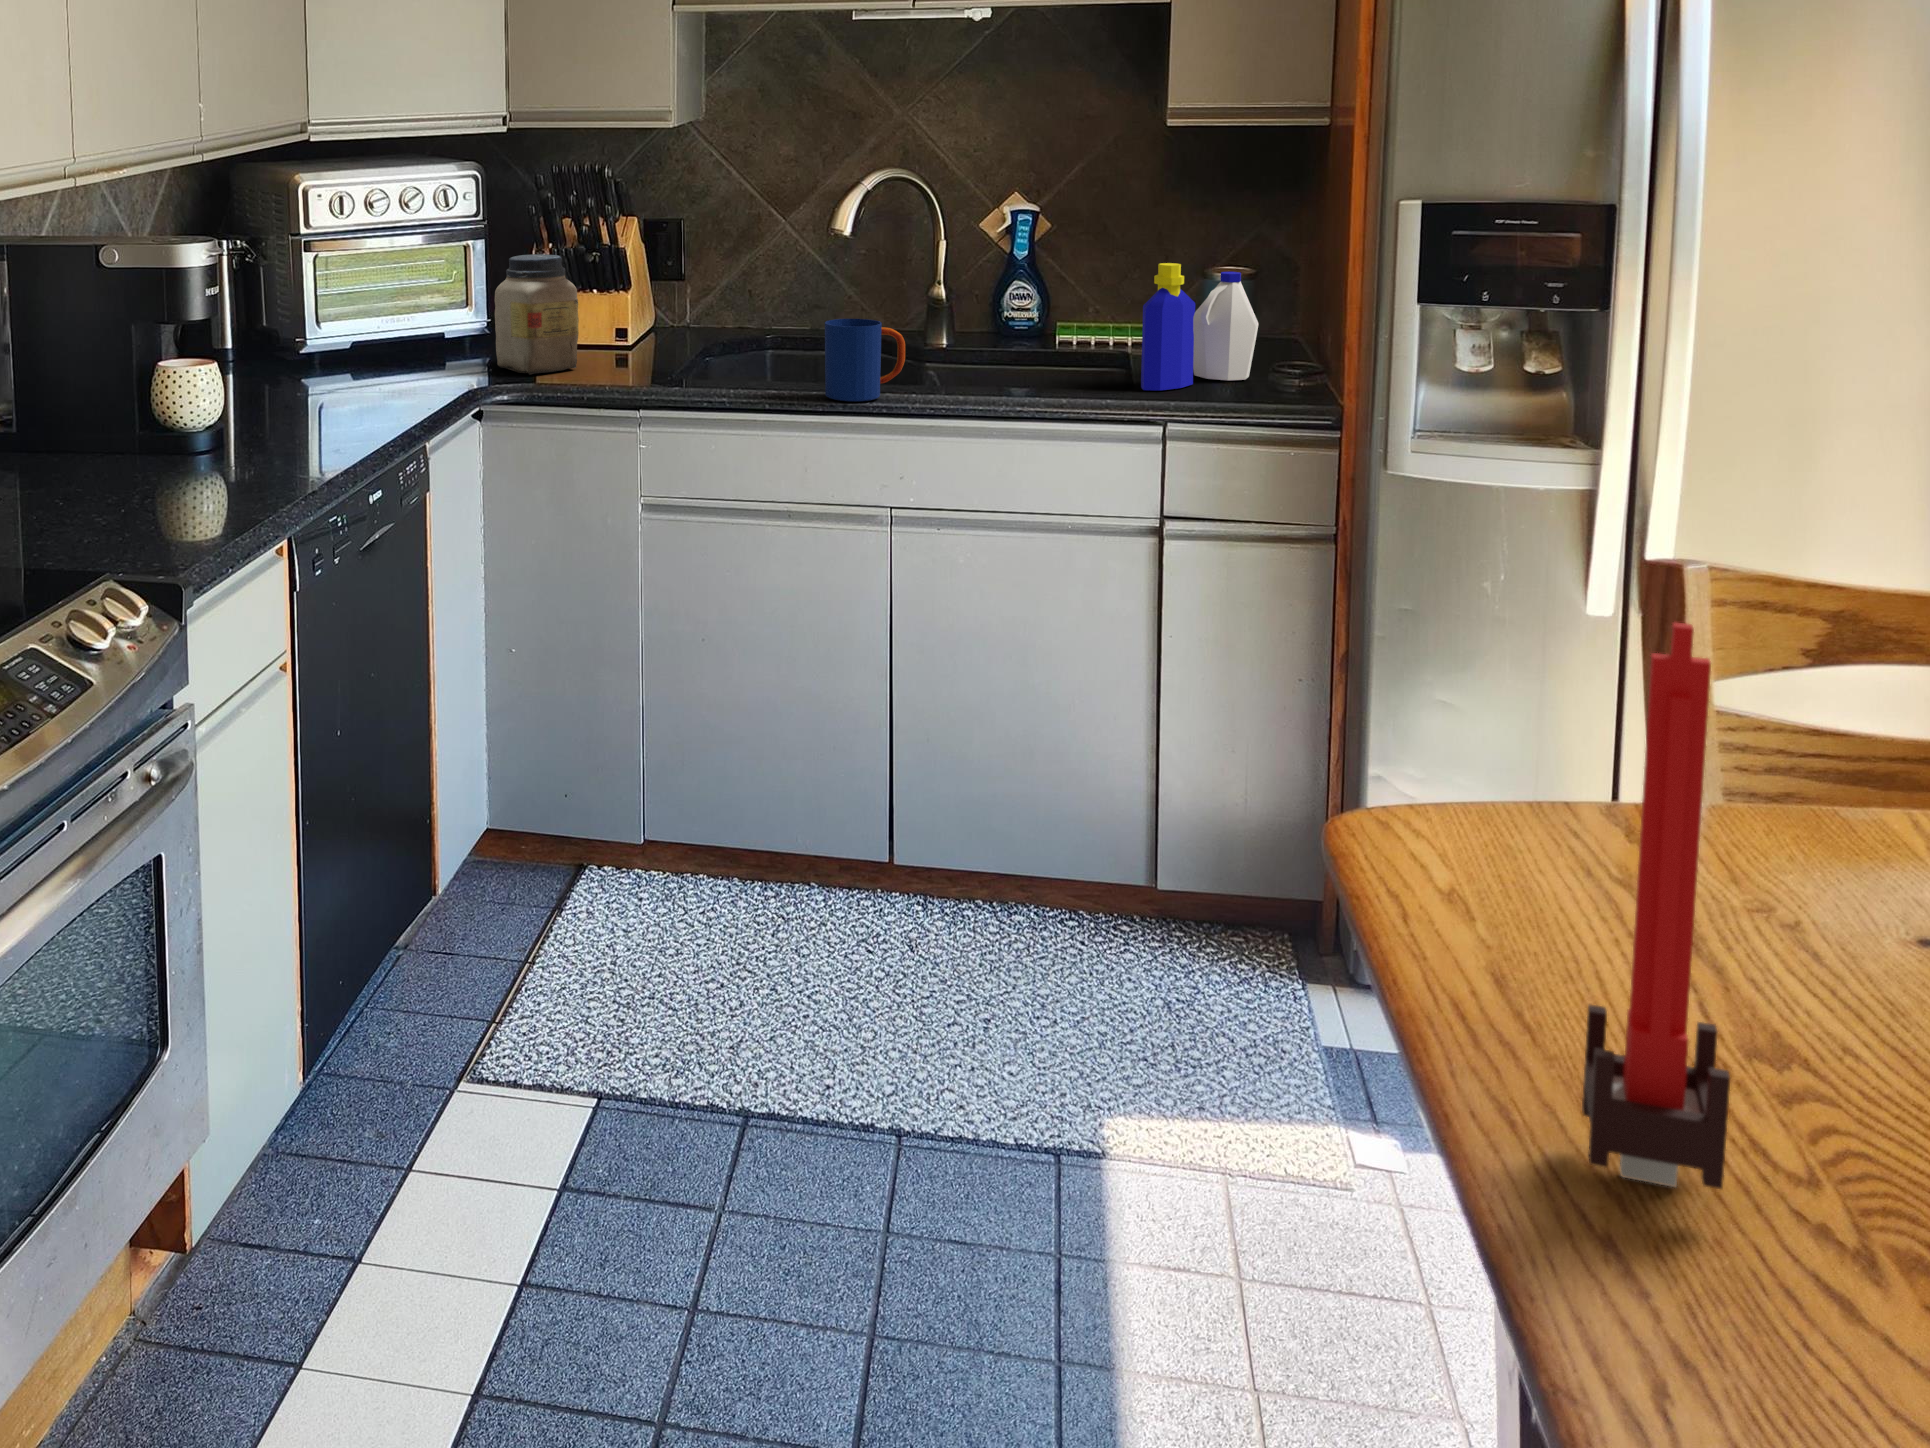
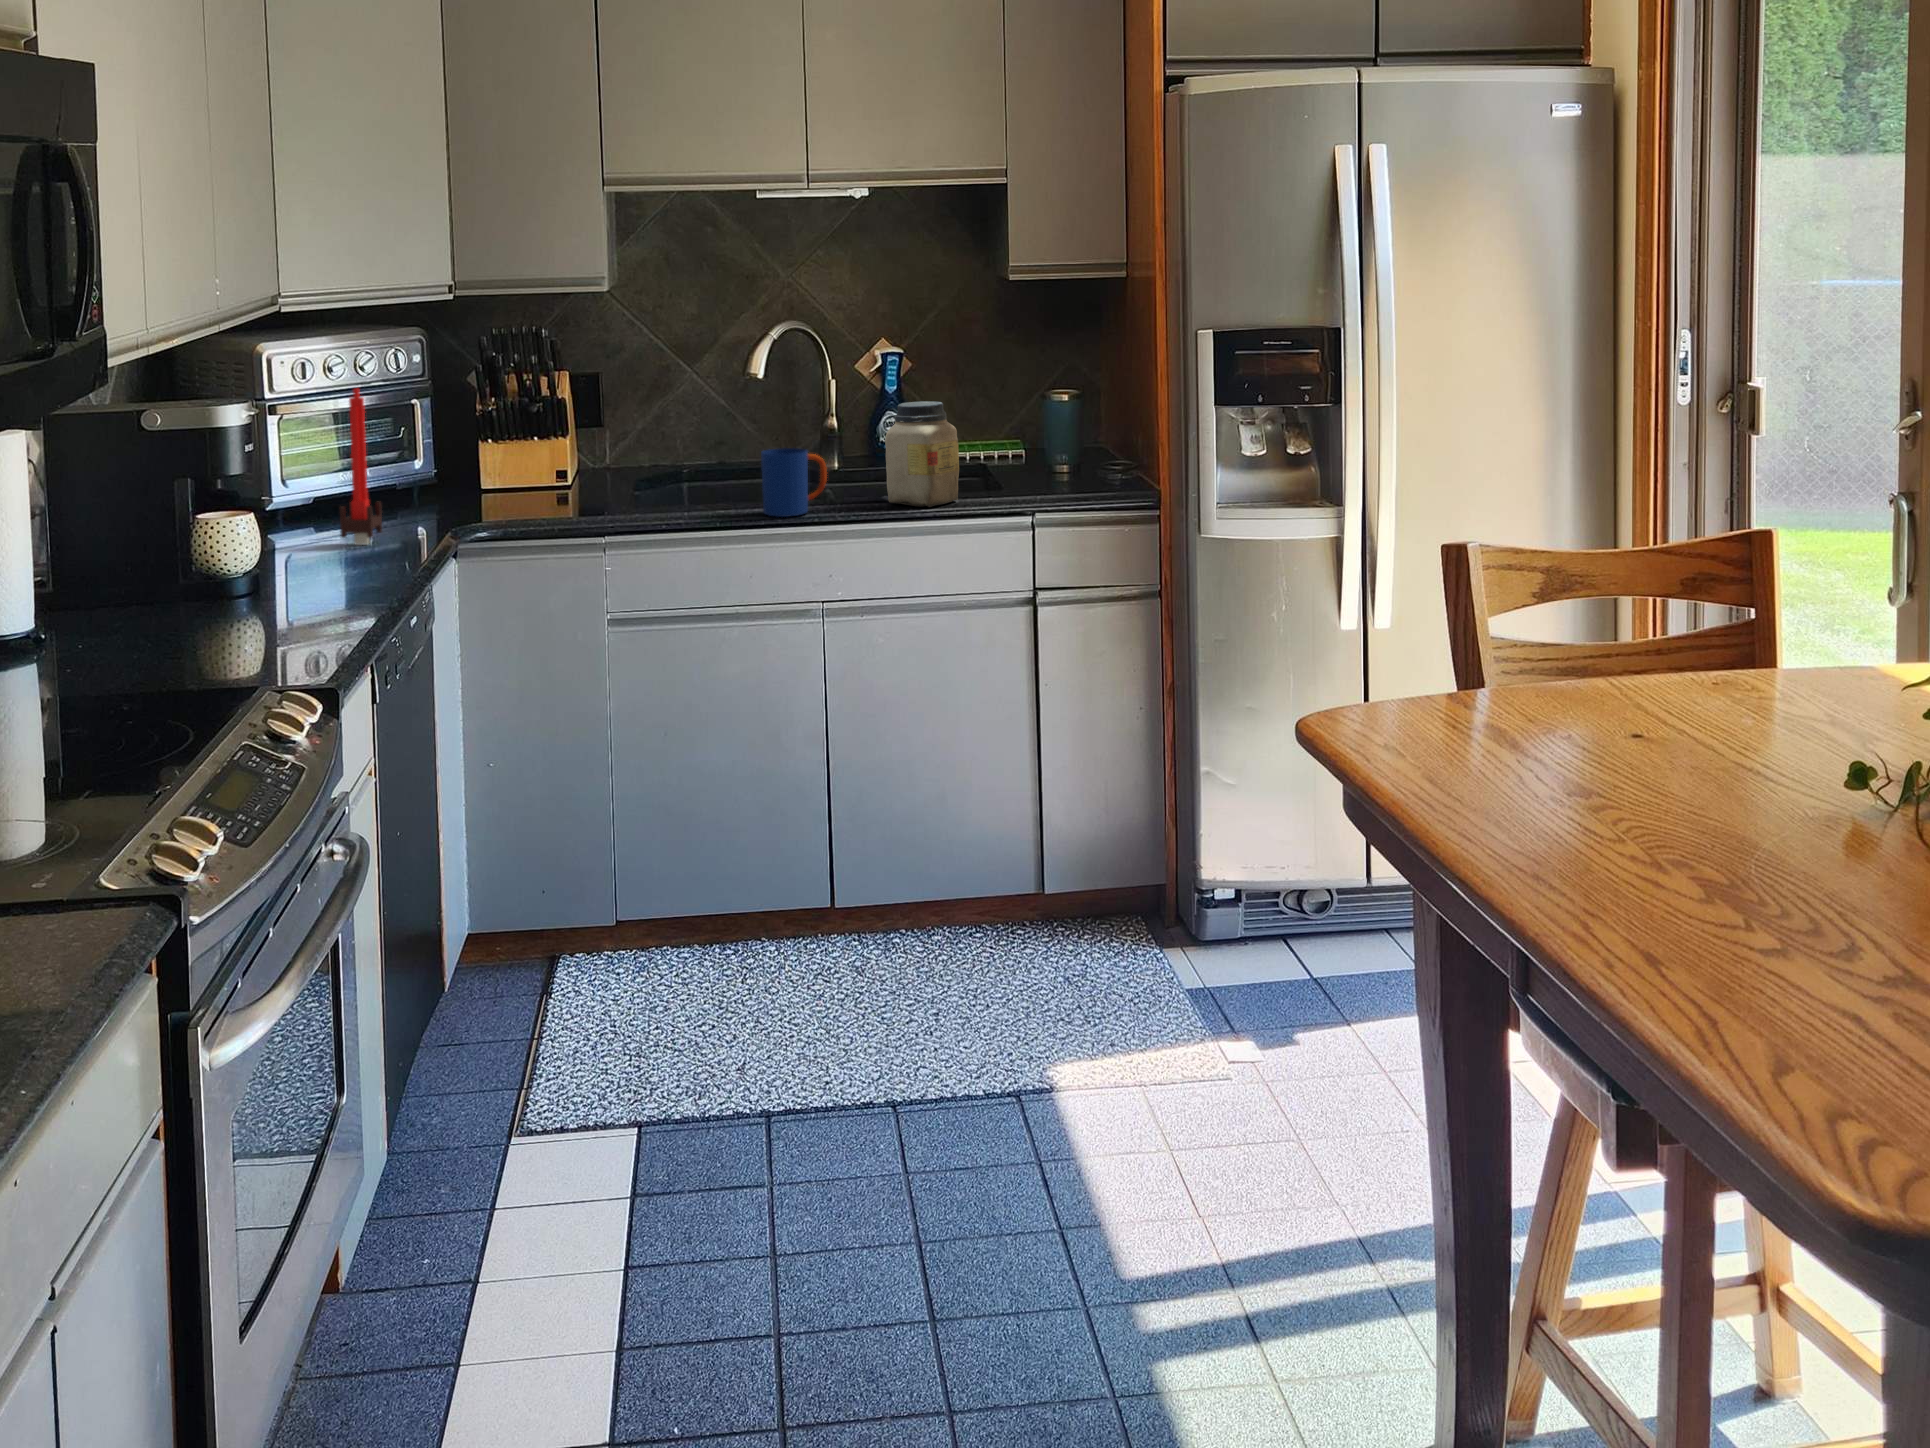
jar: present [495,254,579,375] -> present [885,401,959,507]
bottle: present [1141,263,1259,391] -> none [1003,392,1084,493]
candle: present [1582,623,1730,1189] -> present [340,388,382,545]

